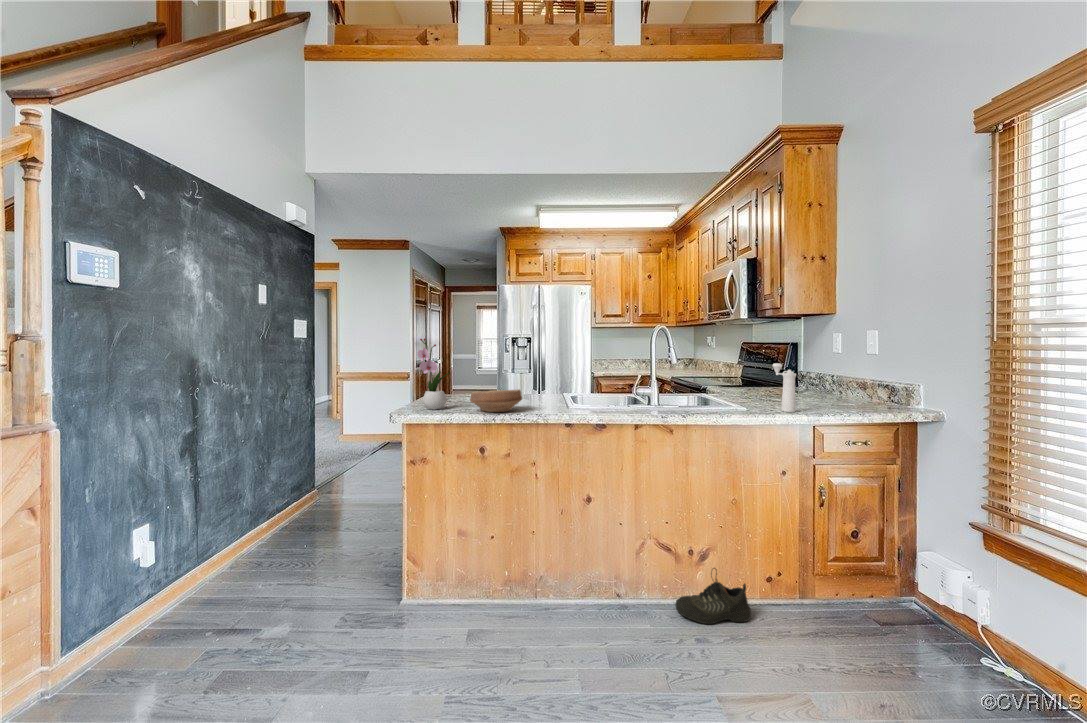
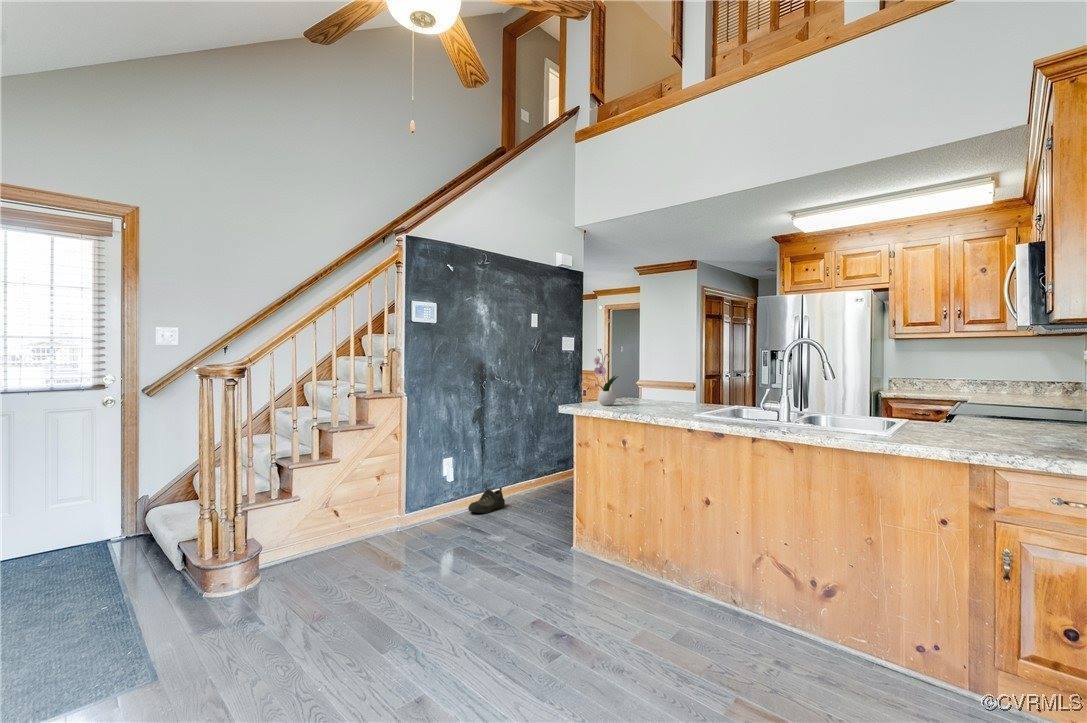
pepper mill: present [772,363,796,412] -> none [957,376,981,441]
bowl: present [470,390,522,412] -> none [620,392,666,411]
shoe: present [676,568,751,624] -> present [468,483,505,513]

